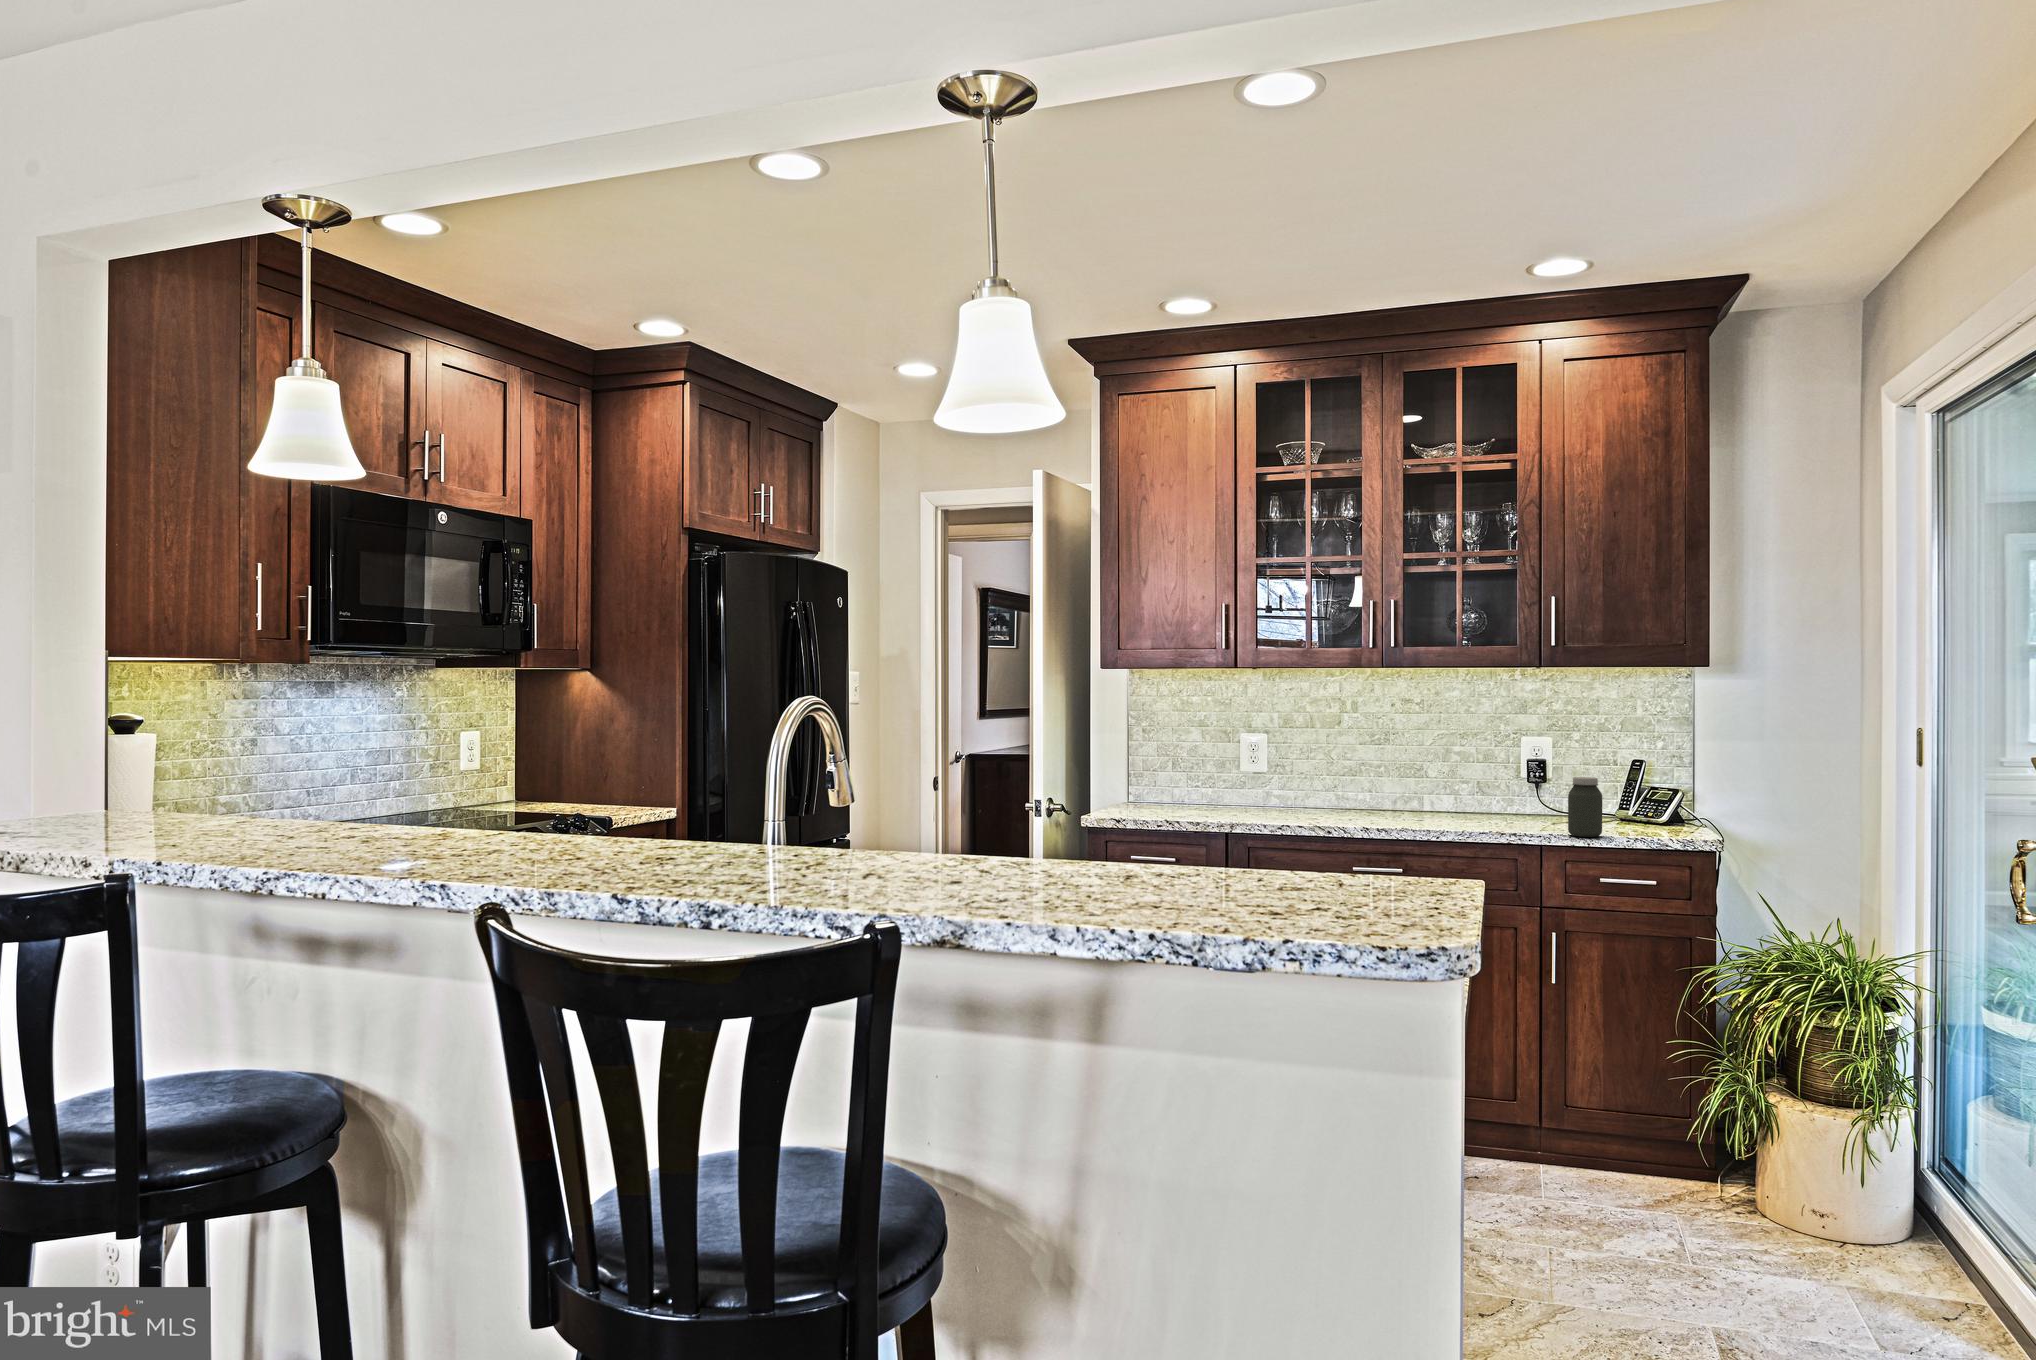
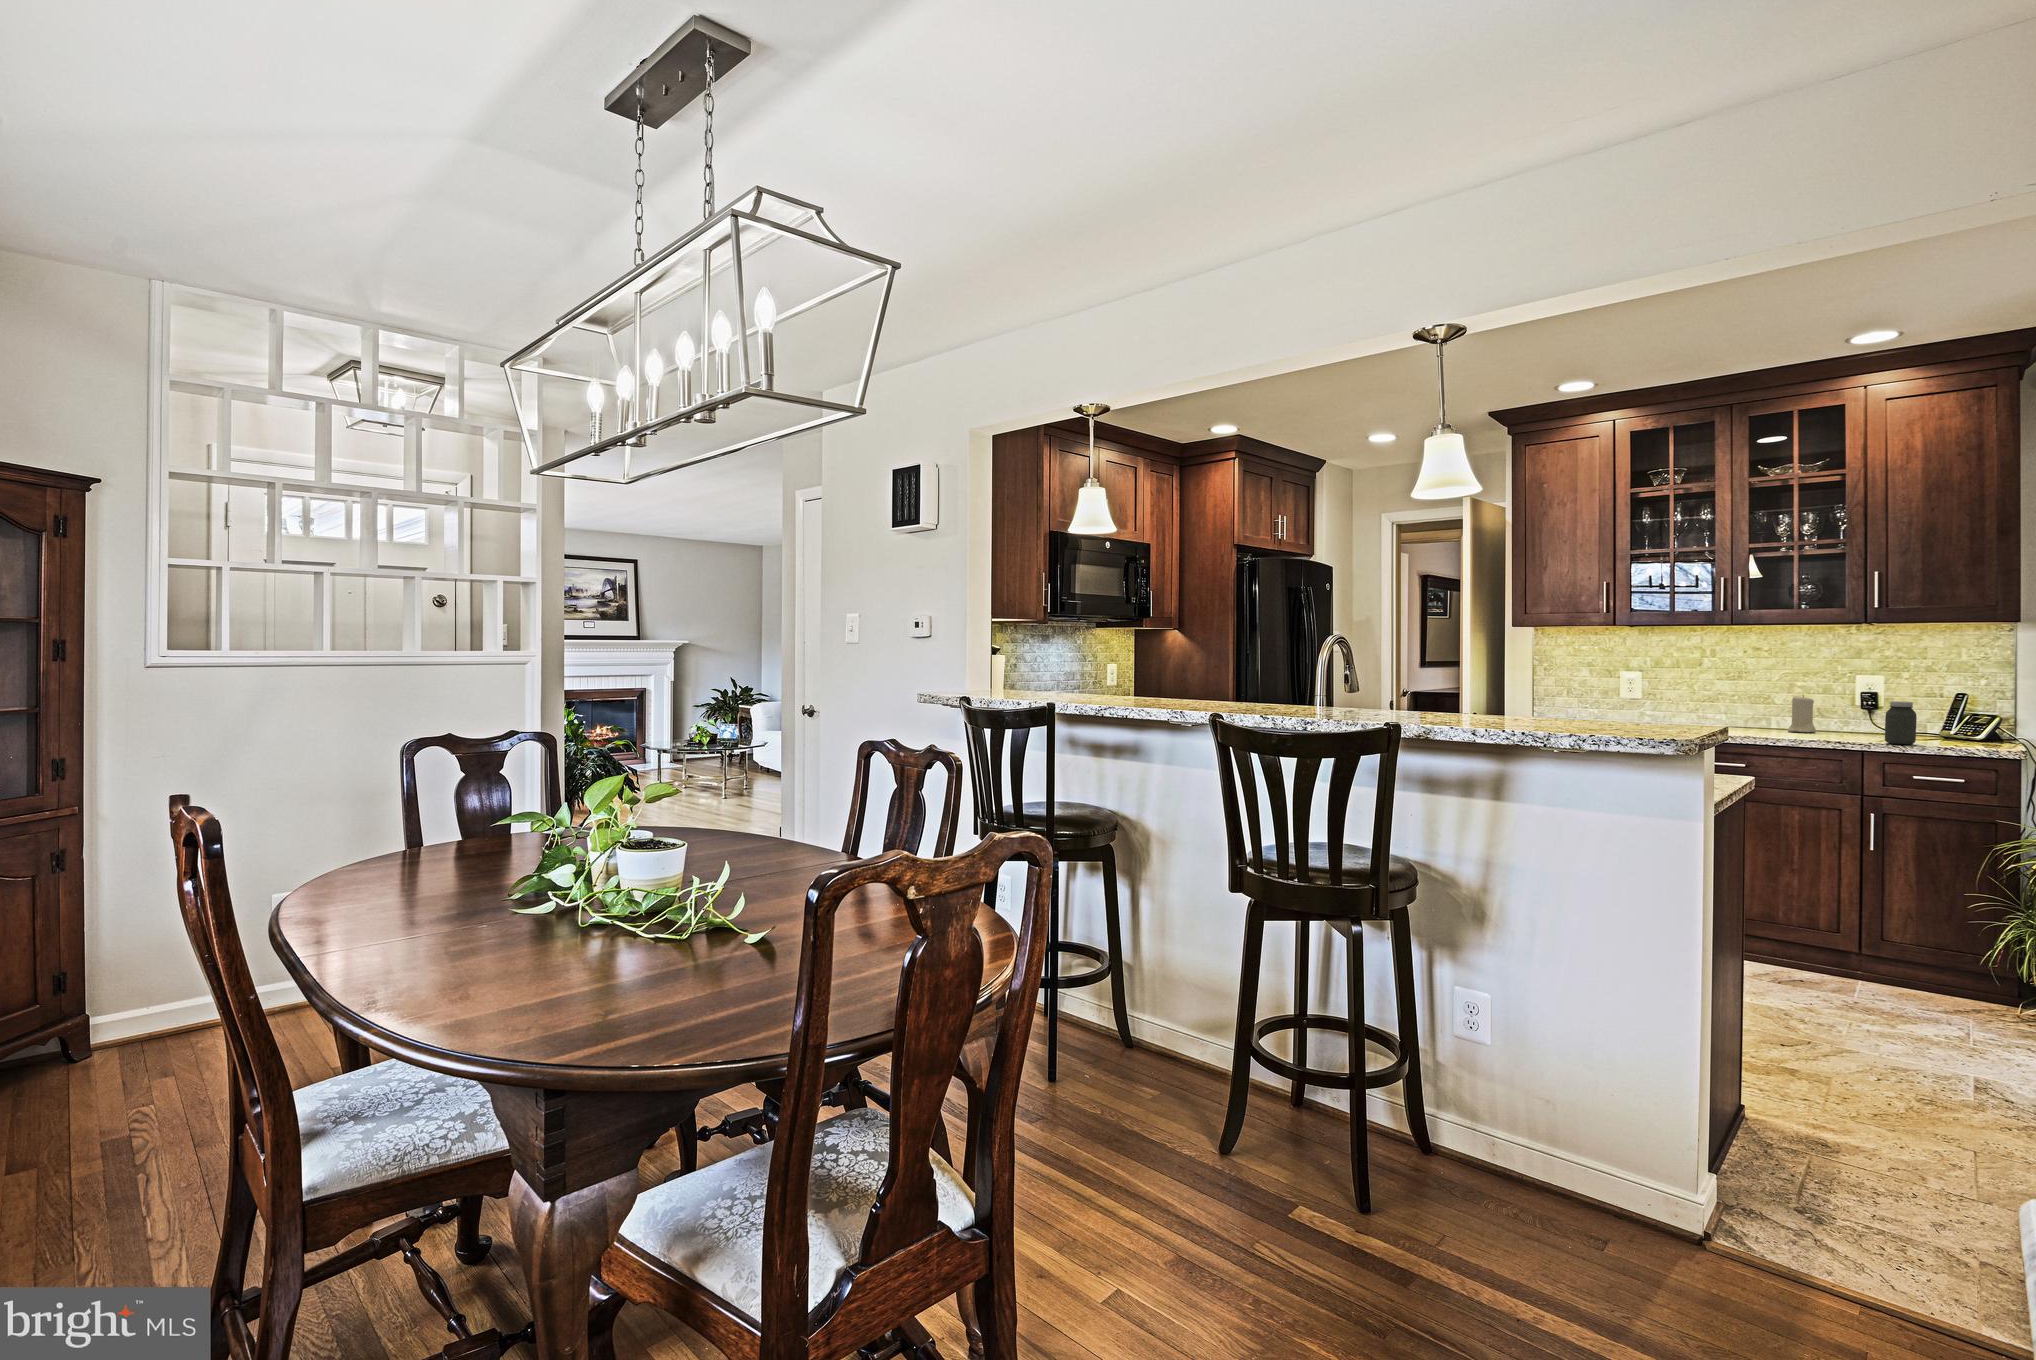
candle: none [1451,766,1483,819] -> present [1788,695,1816,732]

